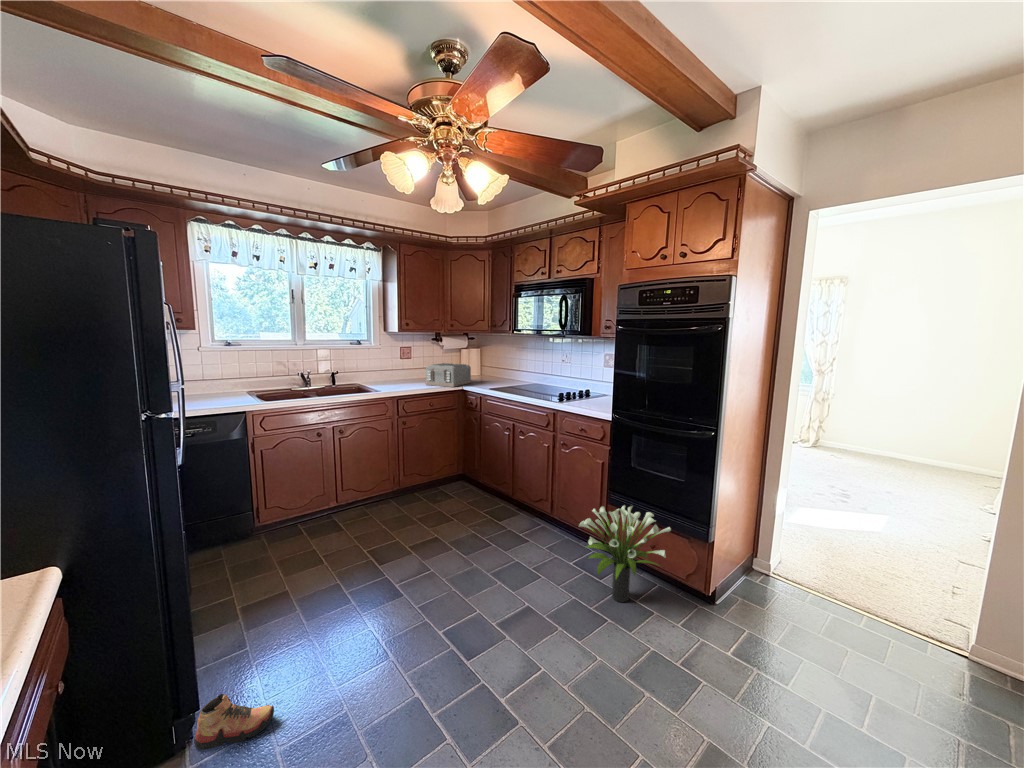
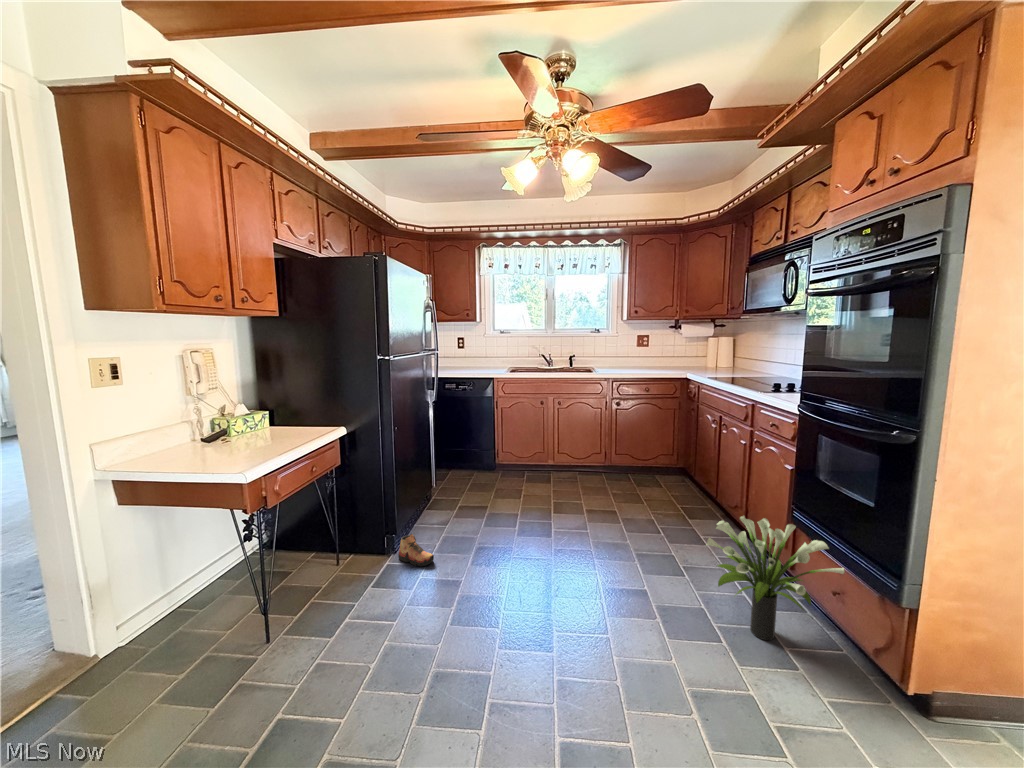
toaster: present [425,363,471,387] -> none [649,350,702,373]

